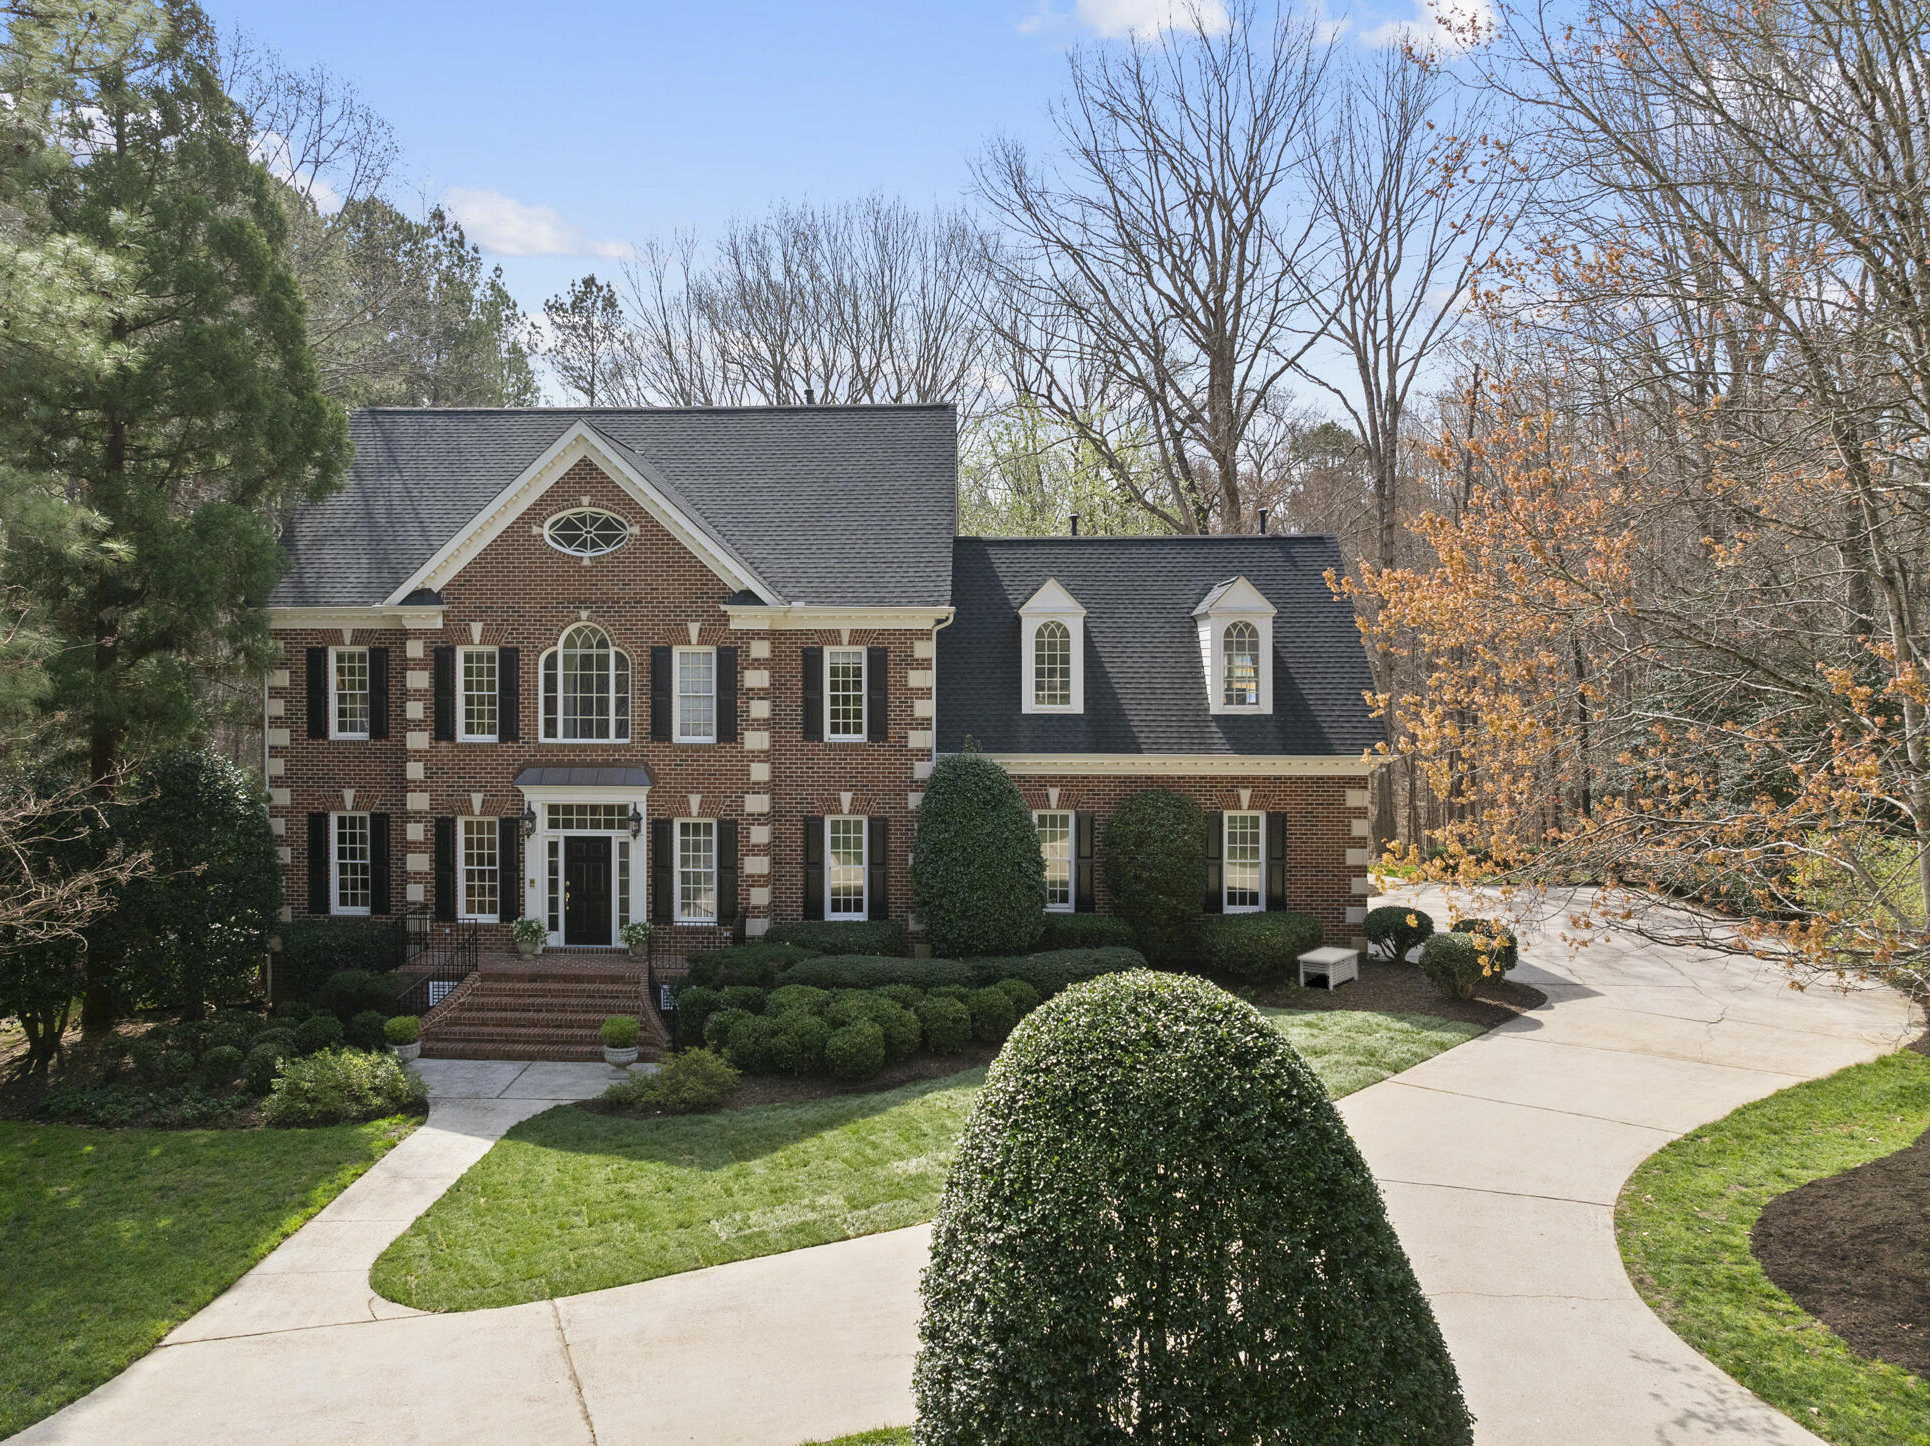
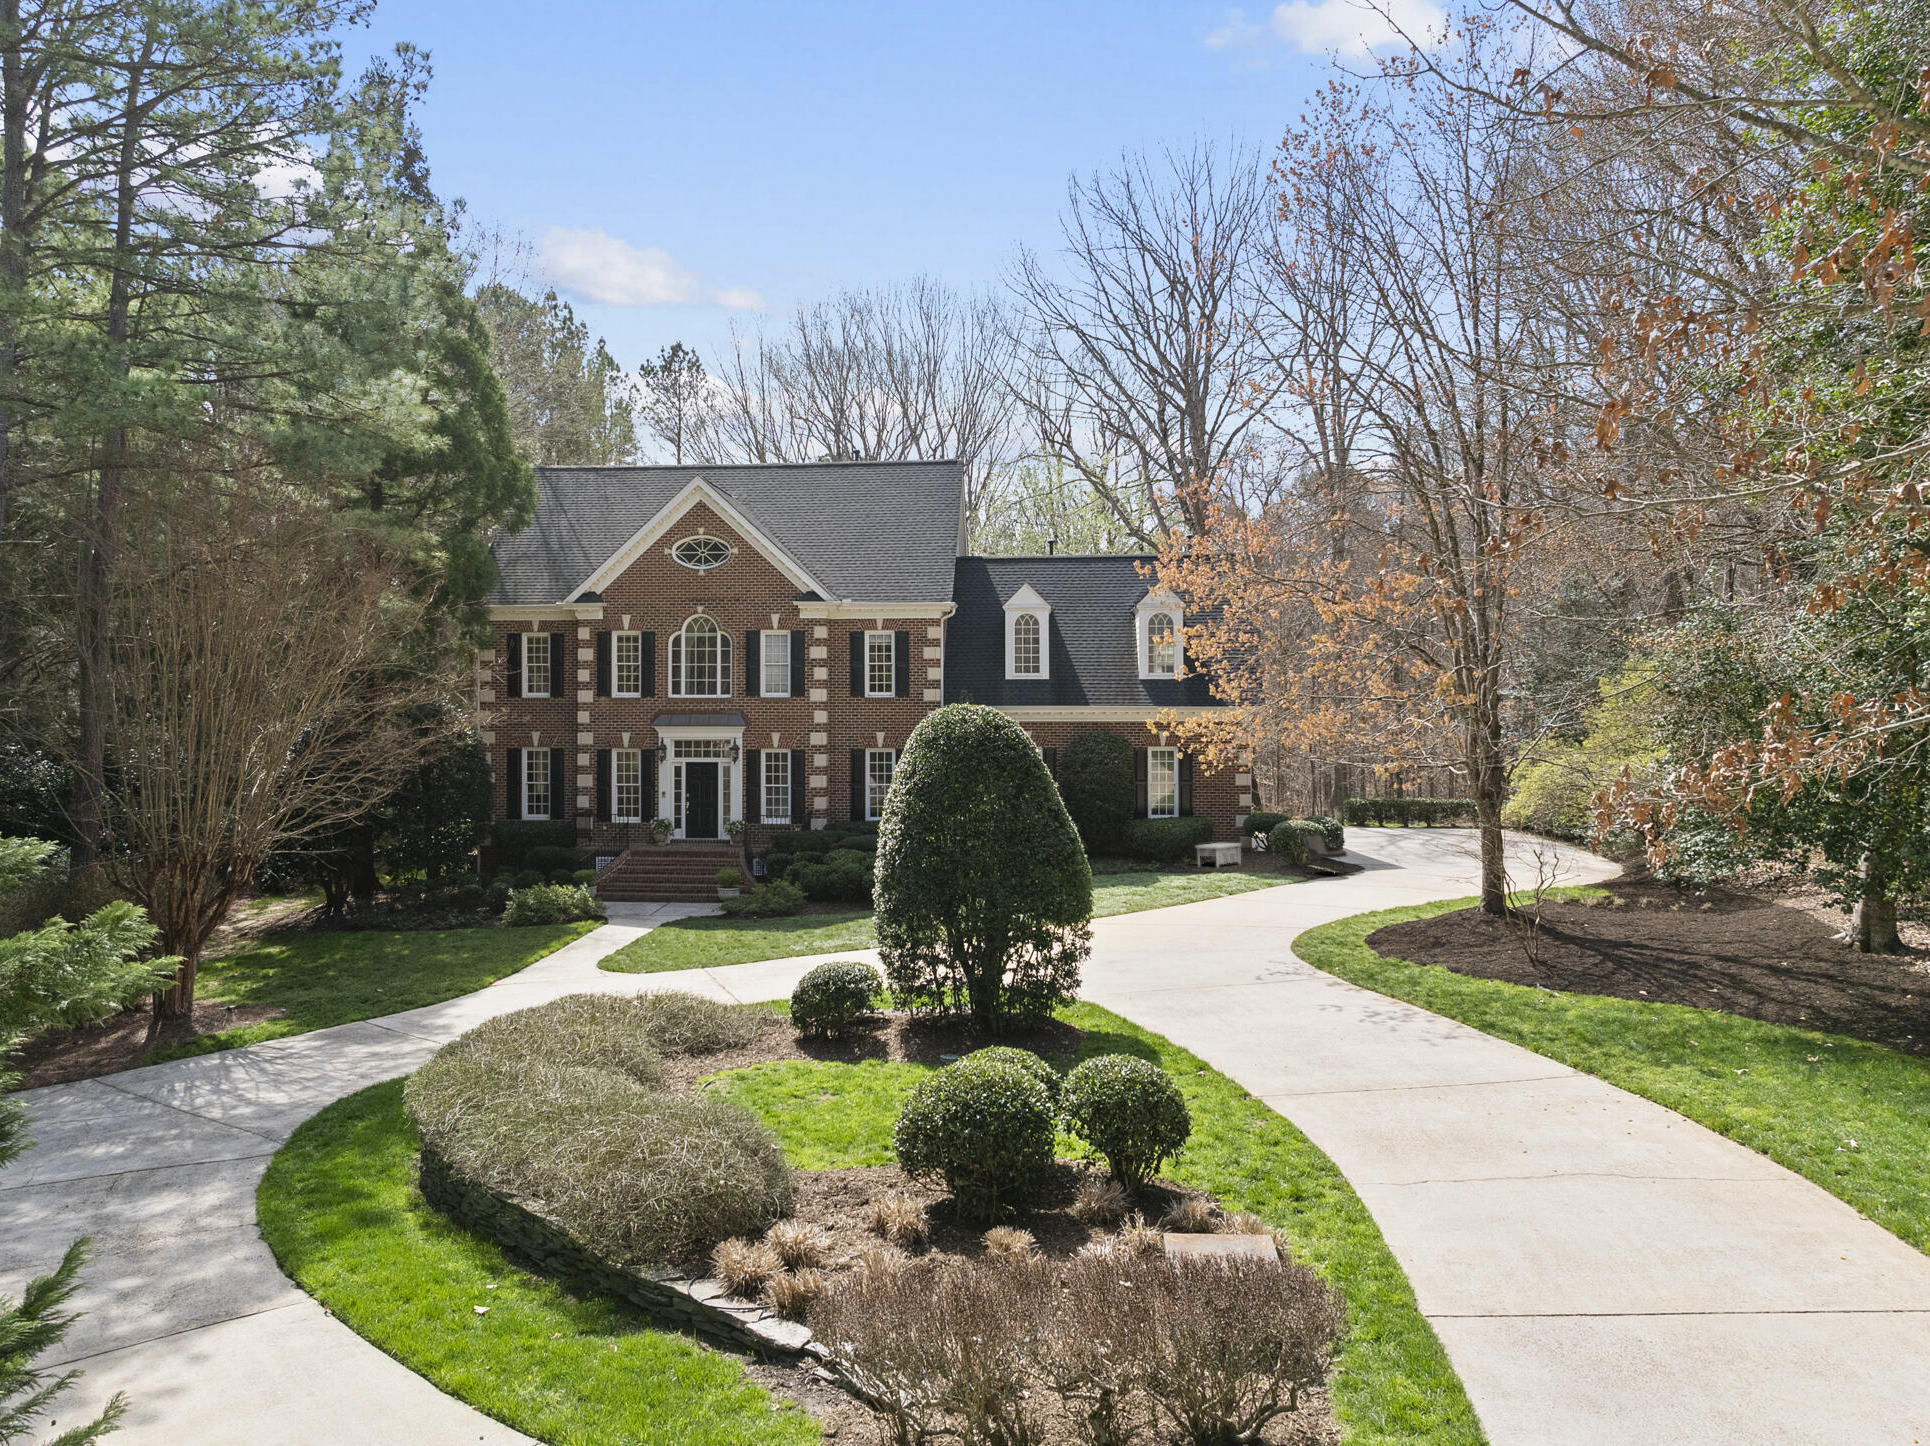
lounge chair: none [1465,949,1532,1016] -> present [1304,834,1347,867]

